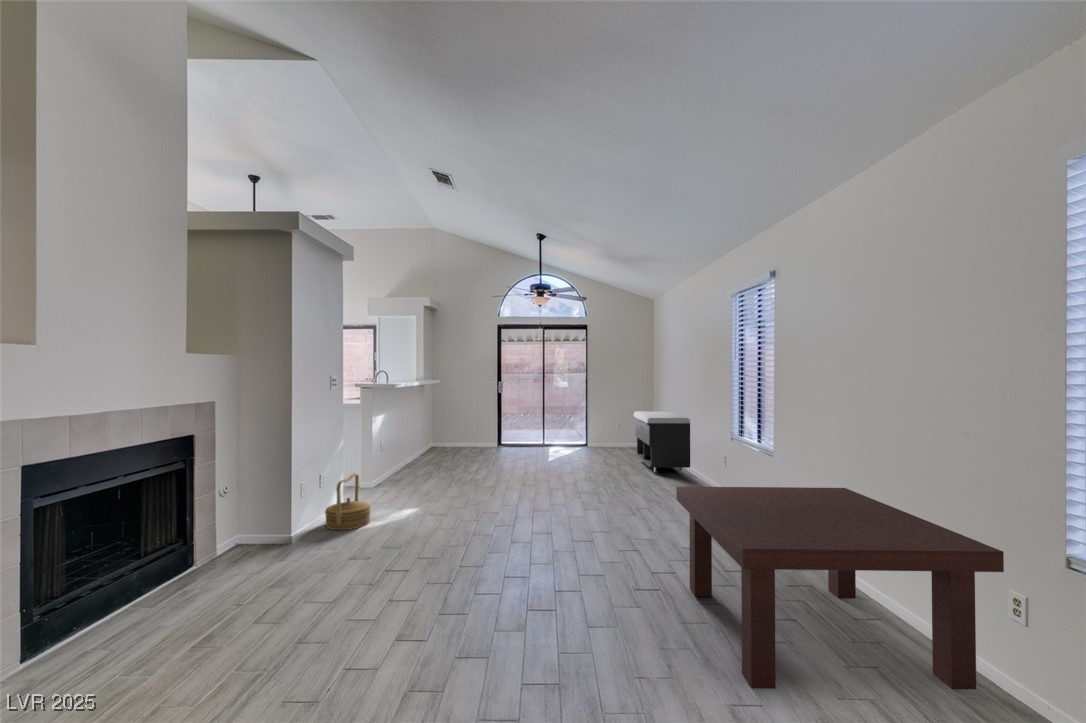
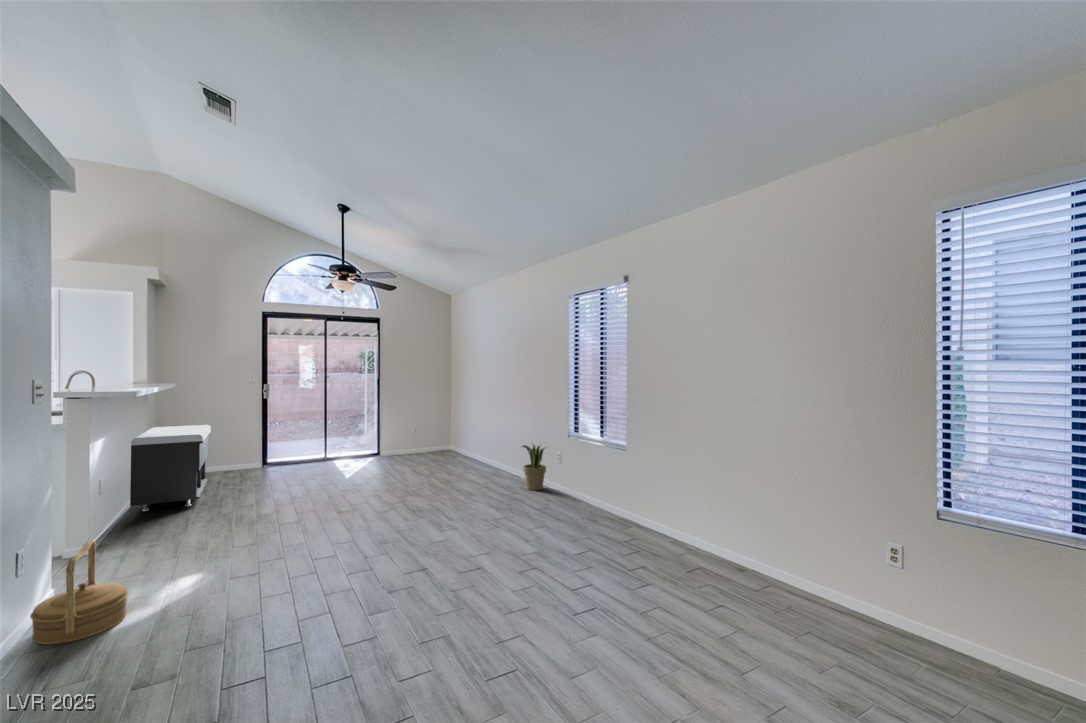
storage bench: present [634,412,690,472] -> present [130,425,211,511]
potted plant: none [687,442,715,490] -> present [522,445,546,490]
coffee table: present [676,486,1004,689] -> none [604,475,888,687]

